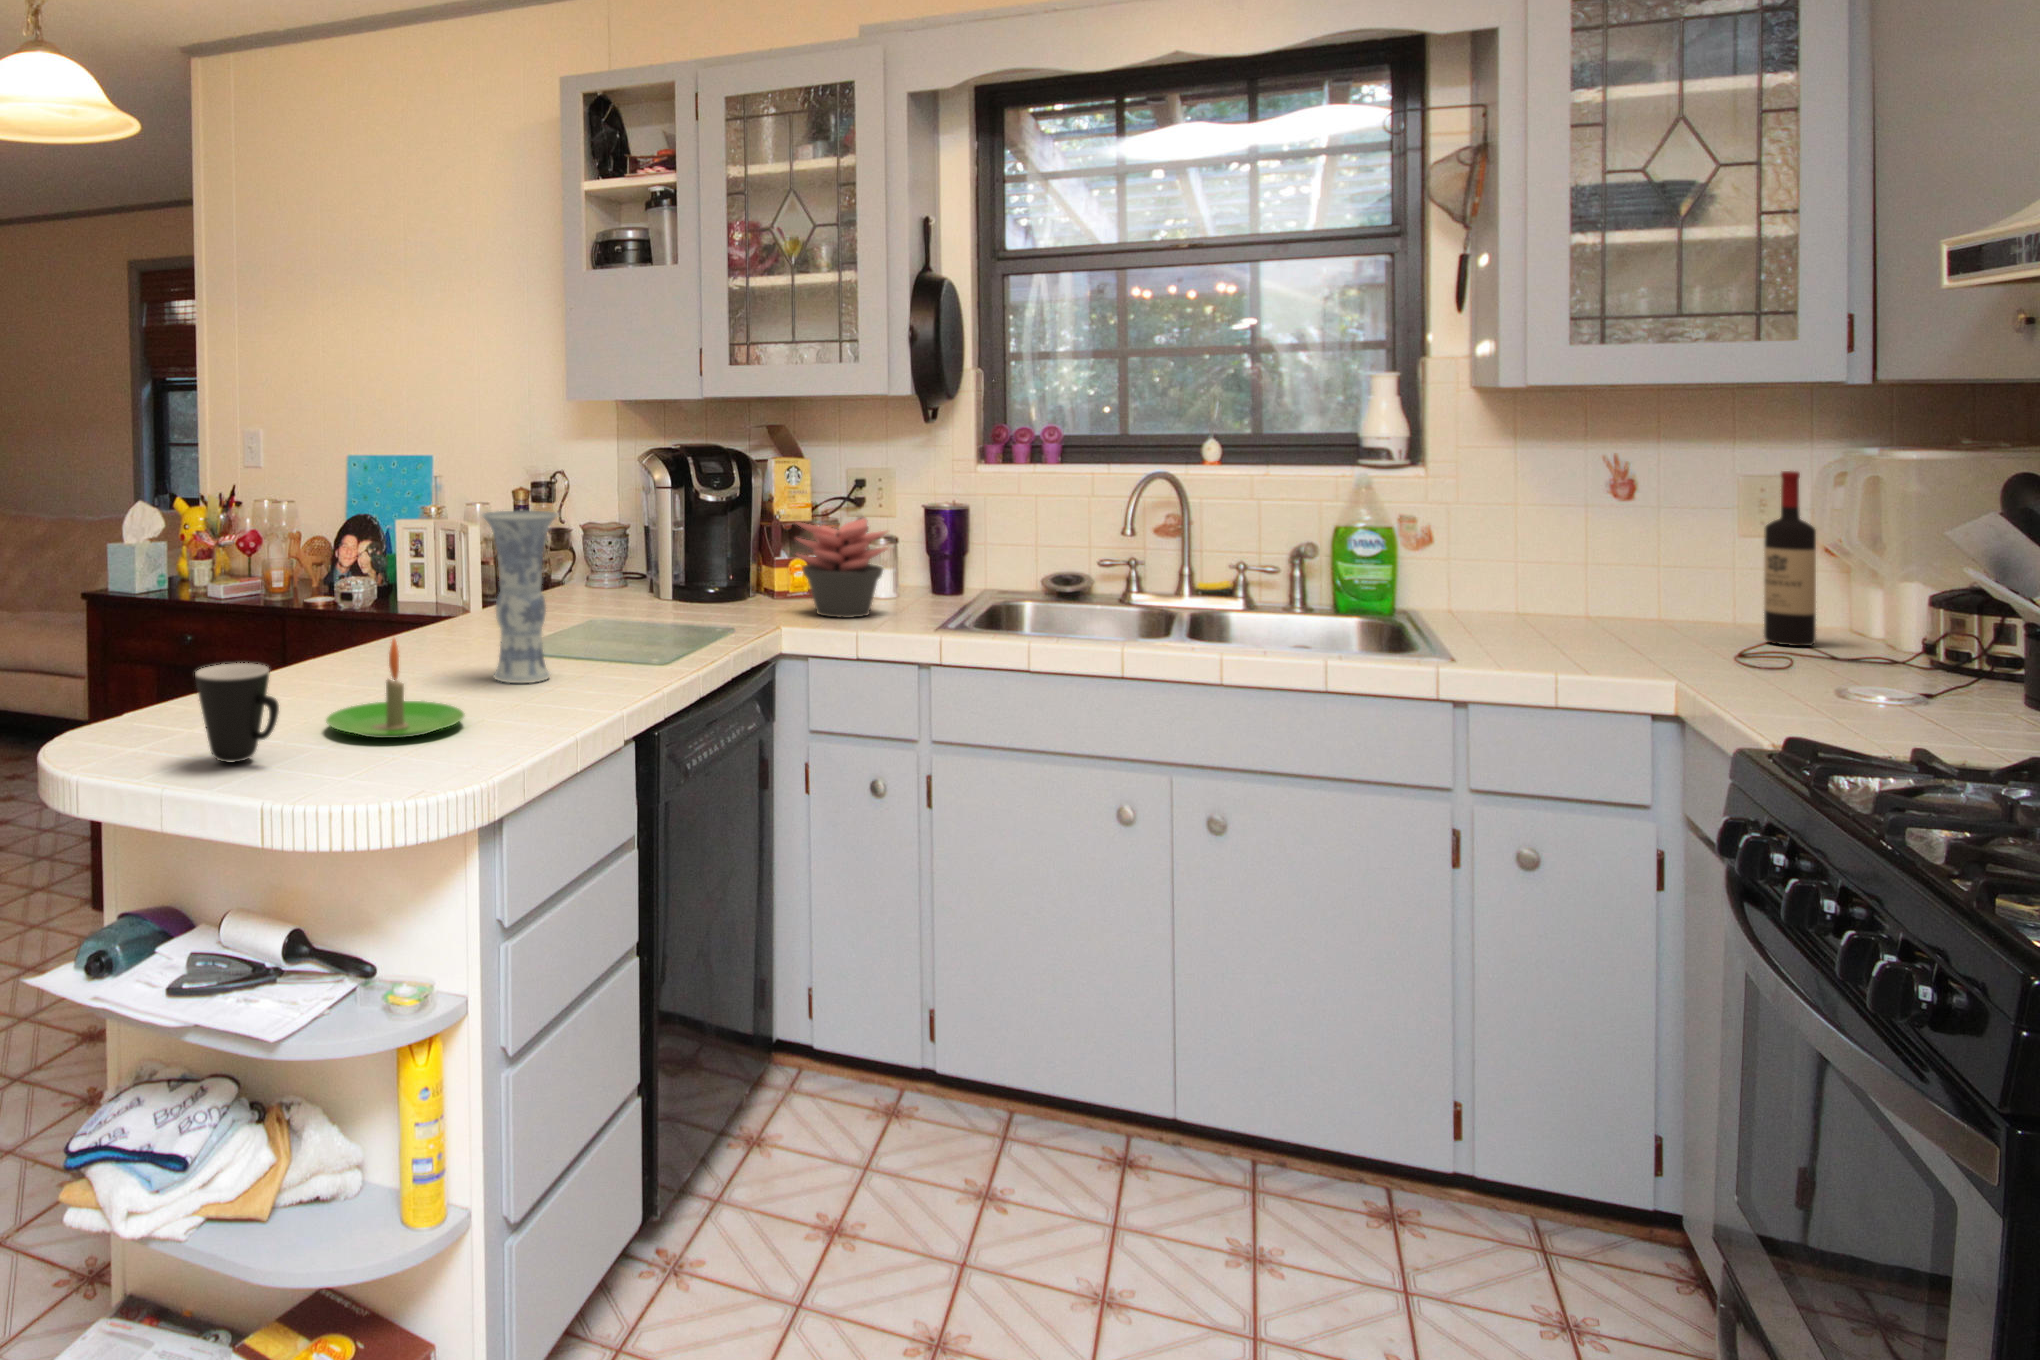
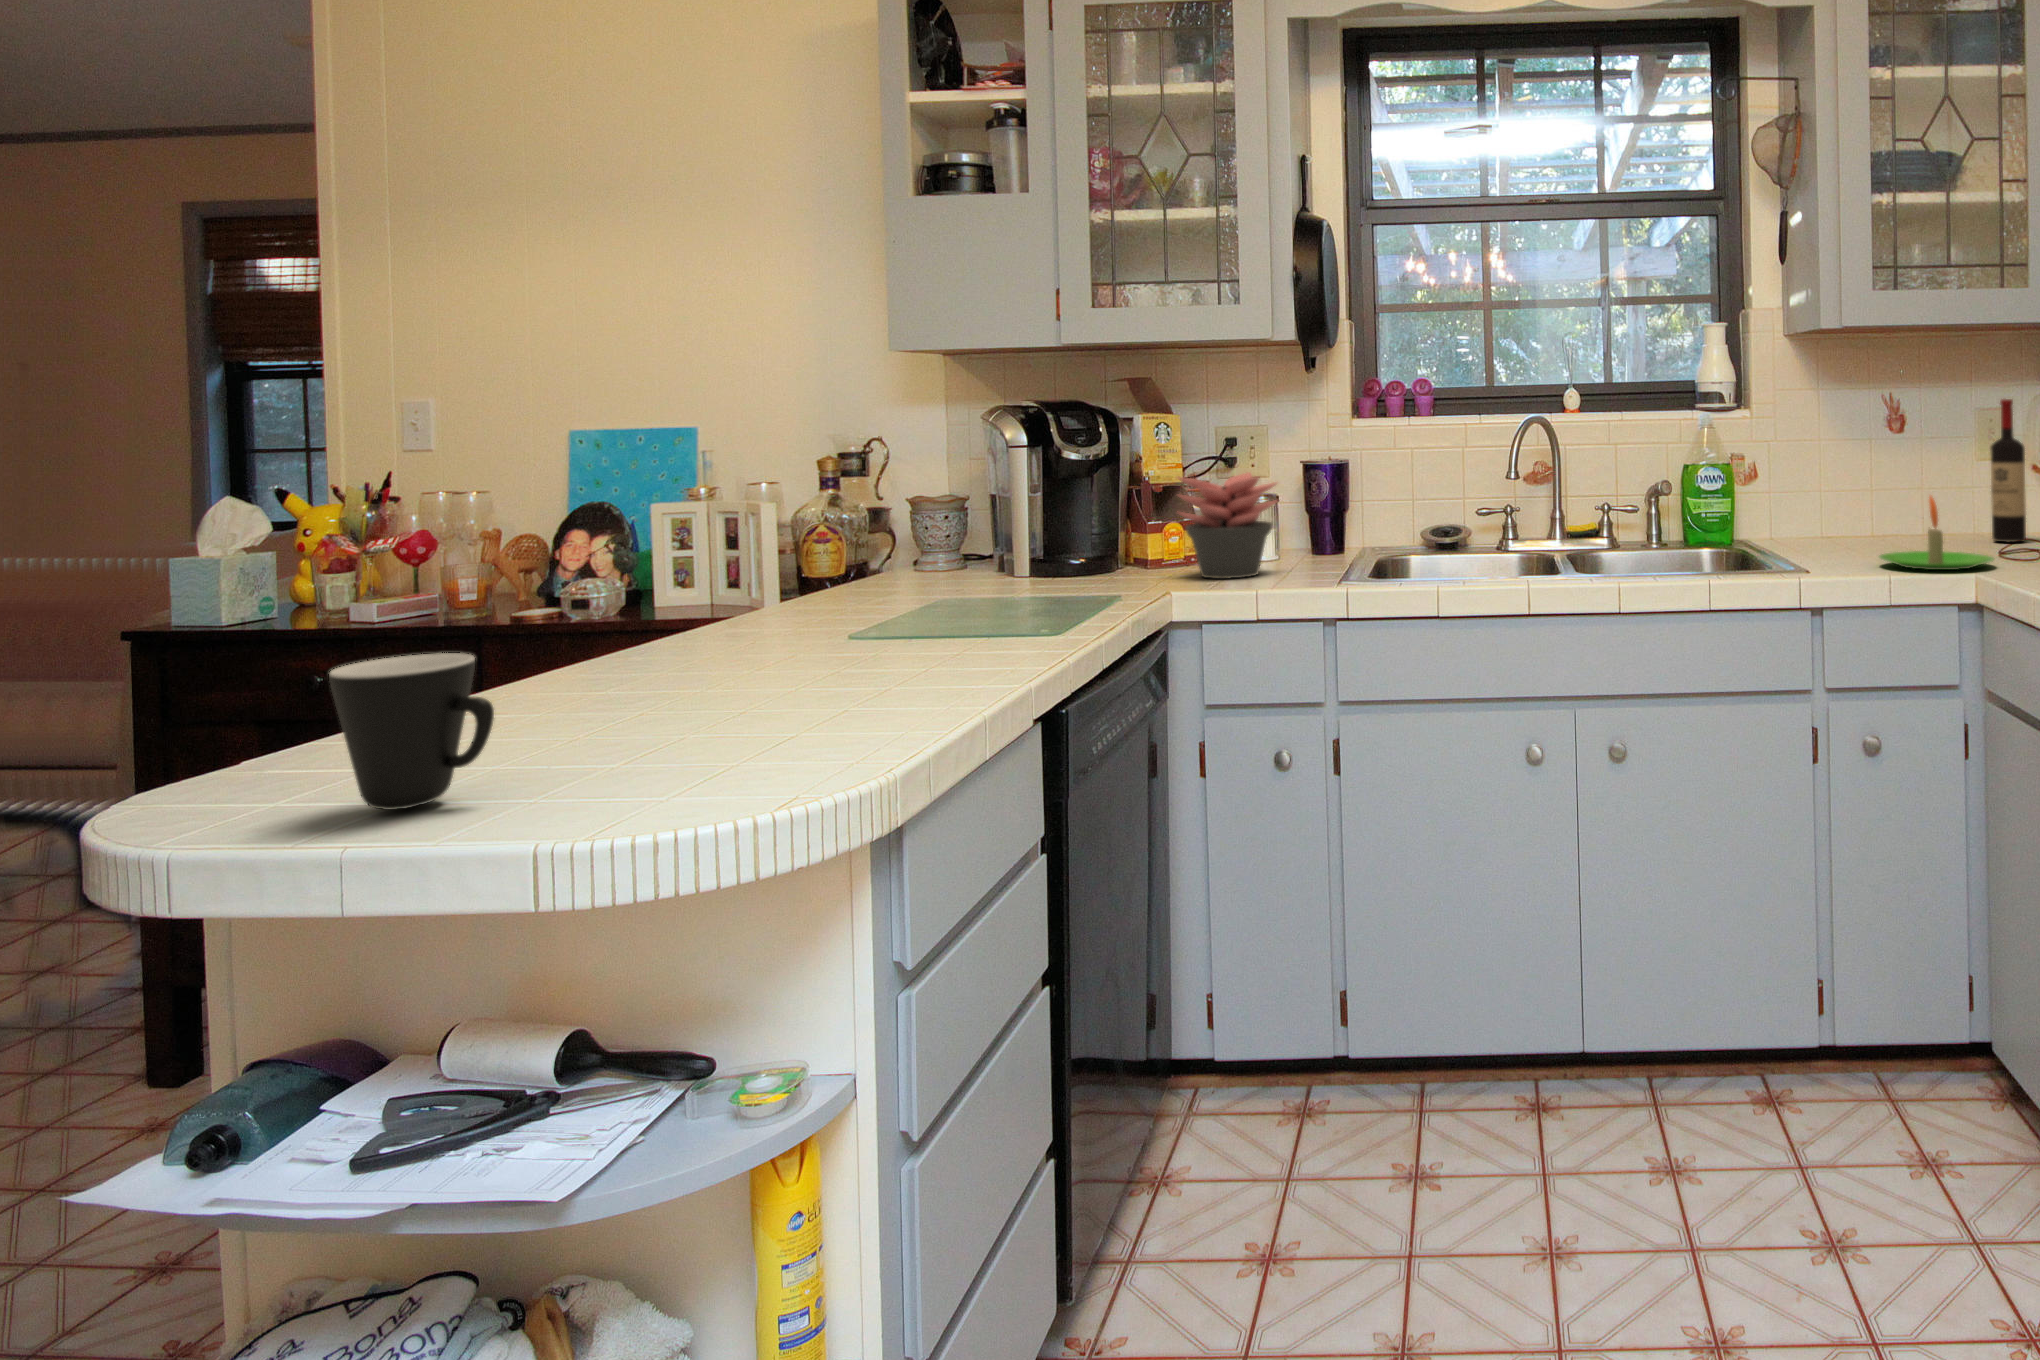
vase: present [482,511,558,683] -> none [806,449,916,669]
candle: present [326,639,464,738] -> present [1879,496,1994,570]

